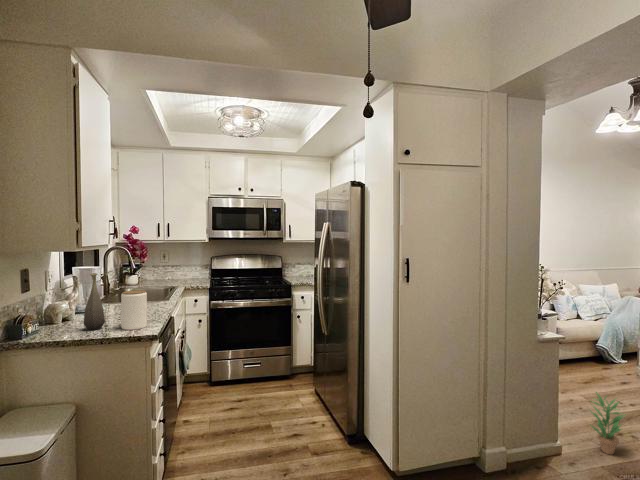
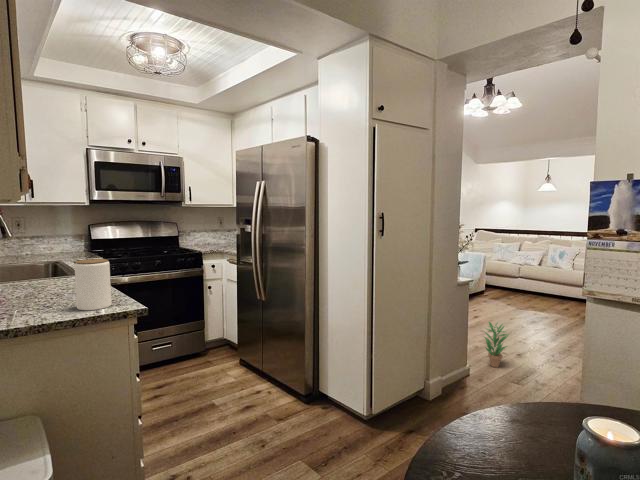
bottle: present [84,273,105,330] -> none [20,238,51,316]

